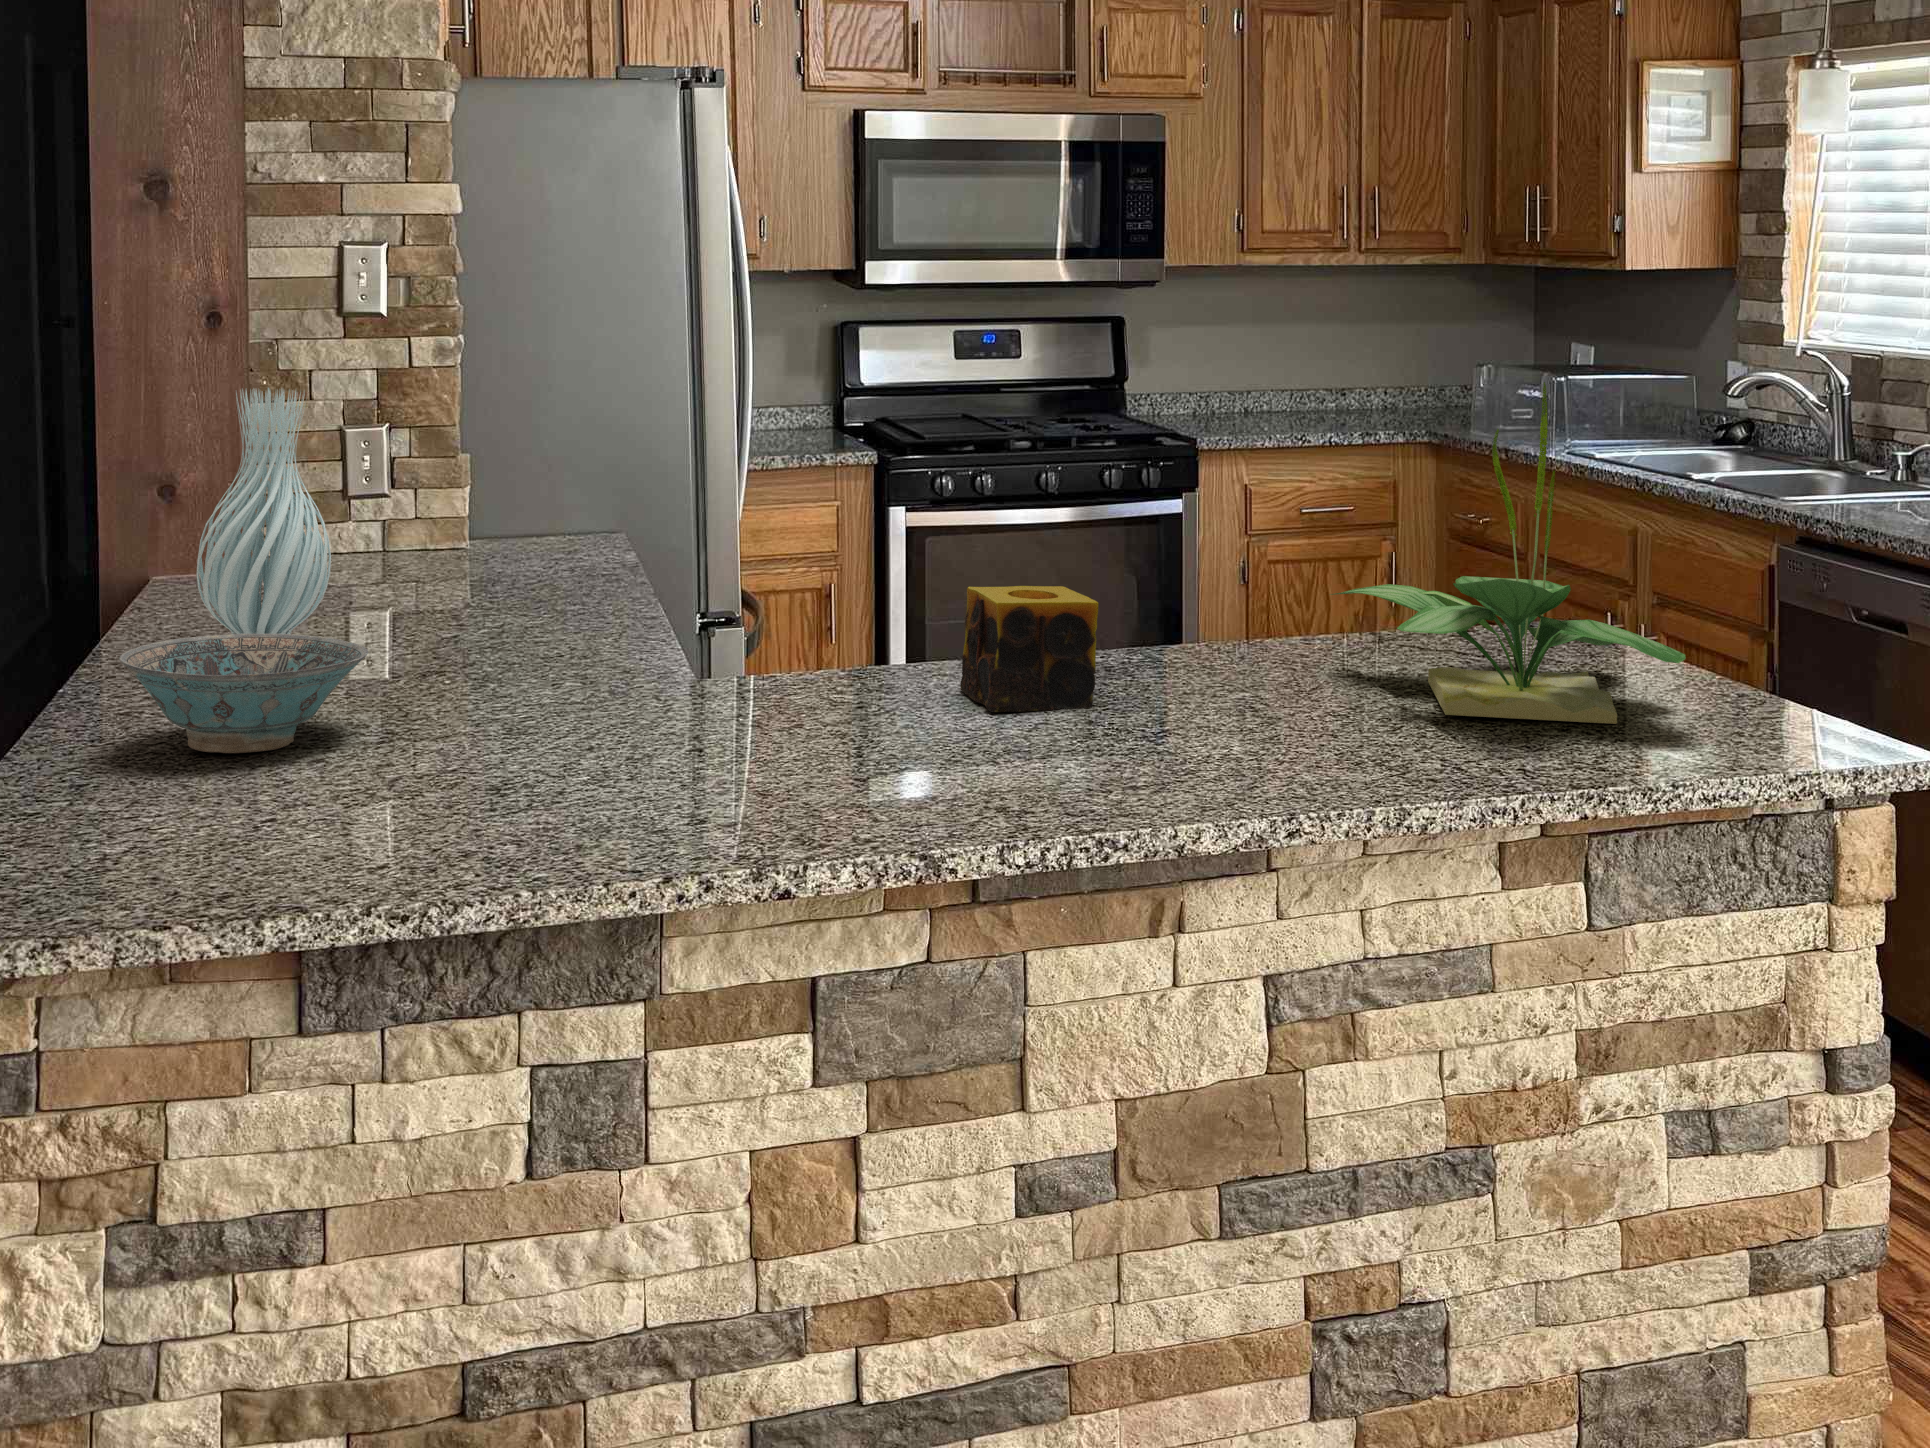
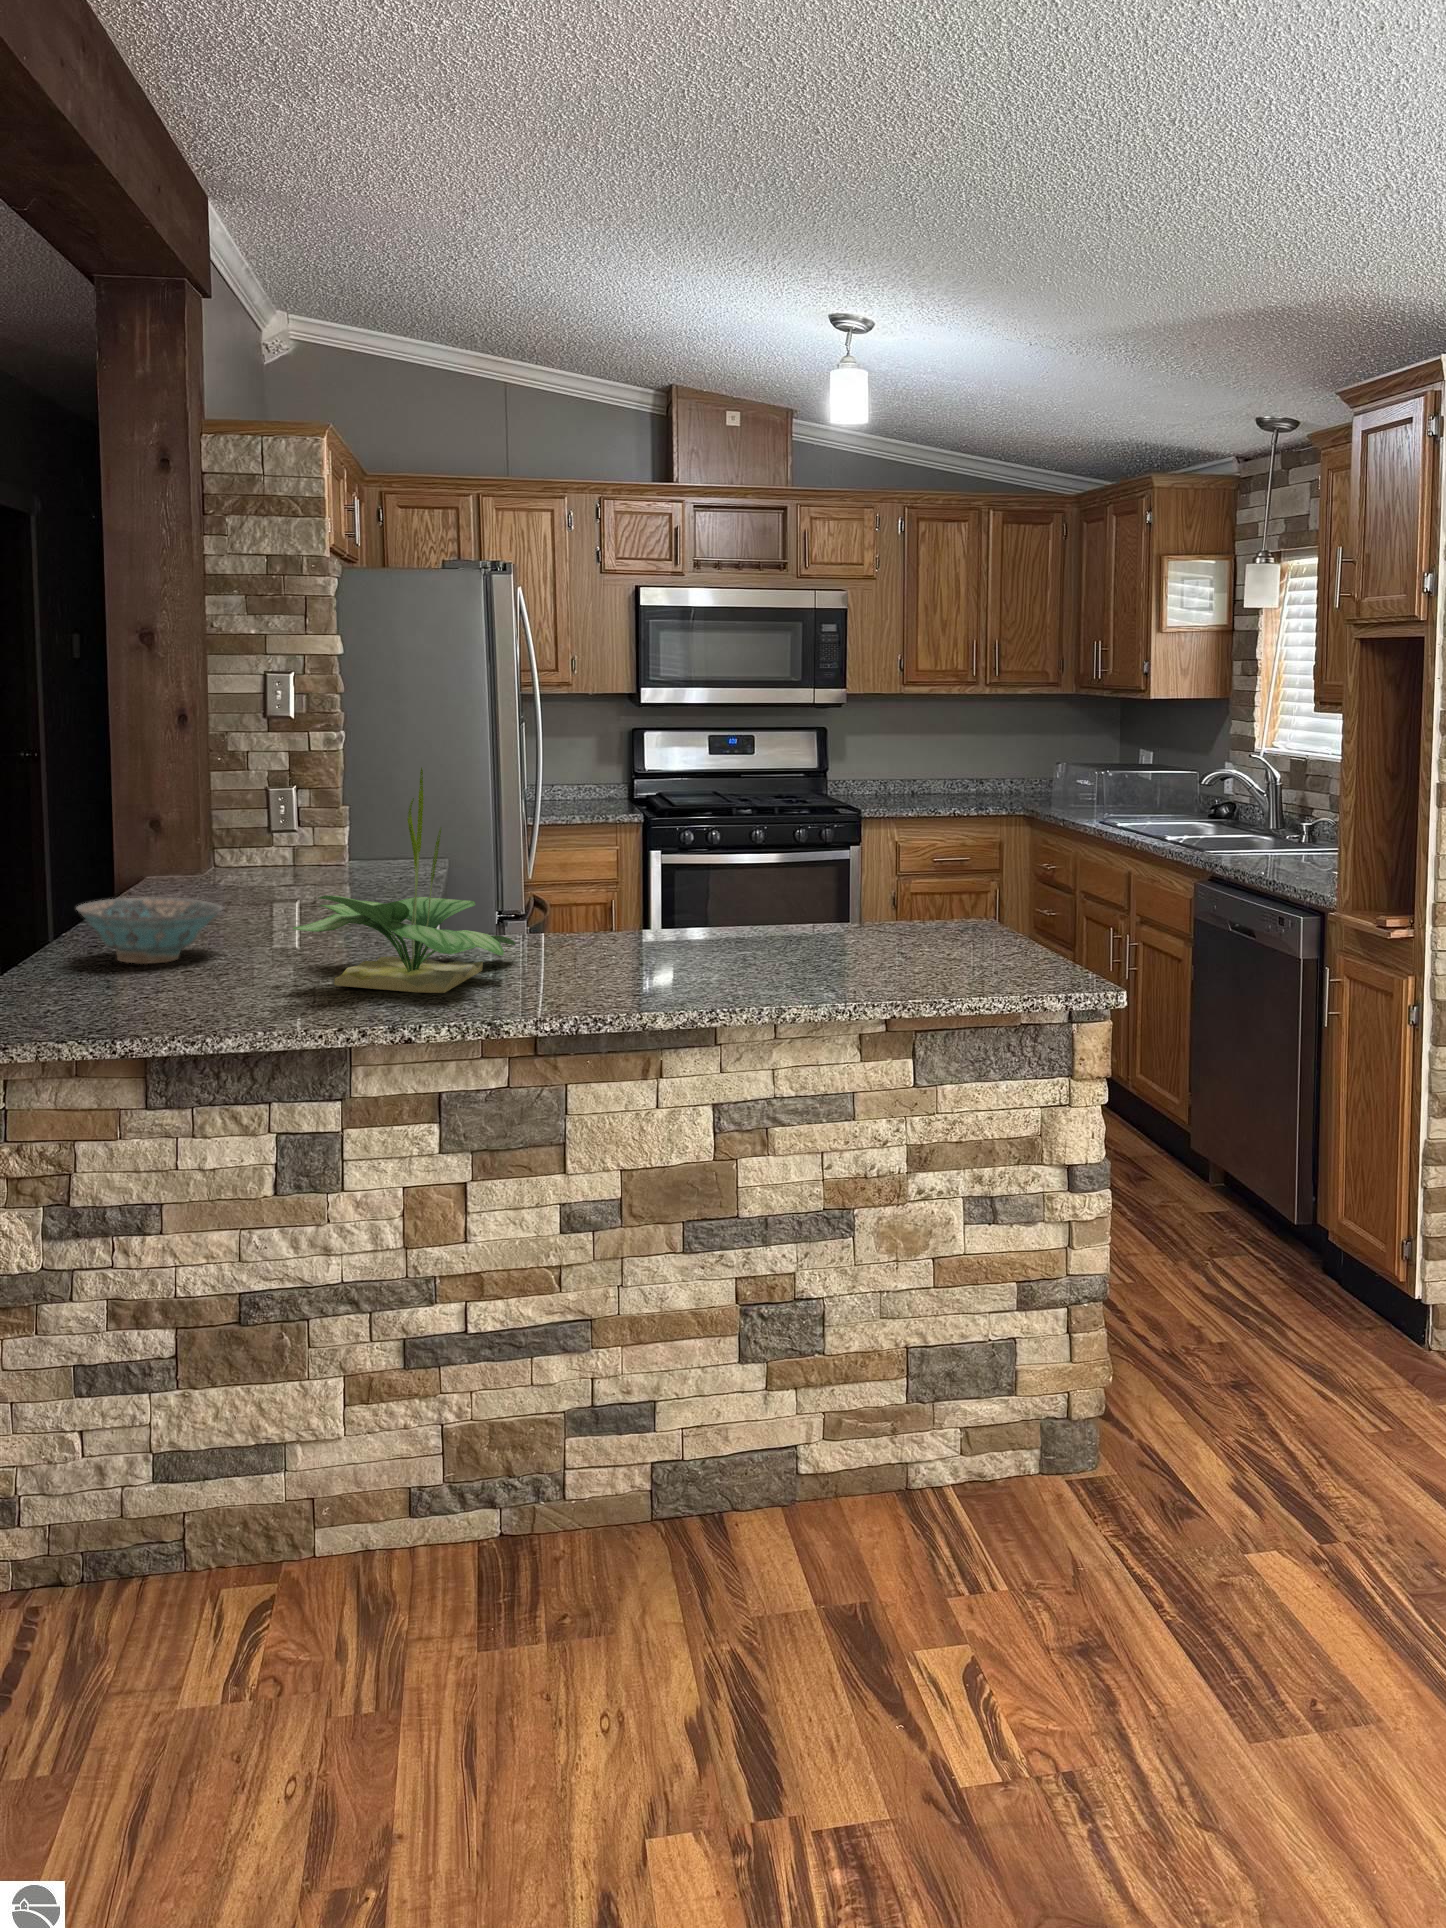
potted plant: present [1331,382,1686,724] -> present [293,768,516,993]
vase: present [197,388,331,634] -> none [146,755,228,917]
candle: present [960,586,1099,713] -> none [576,881,653,954]

